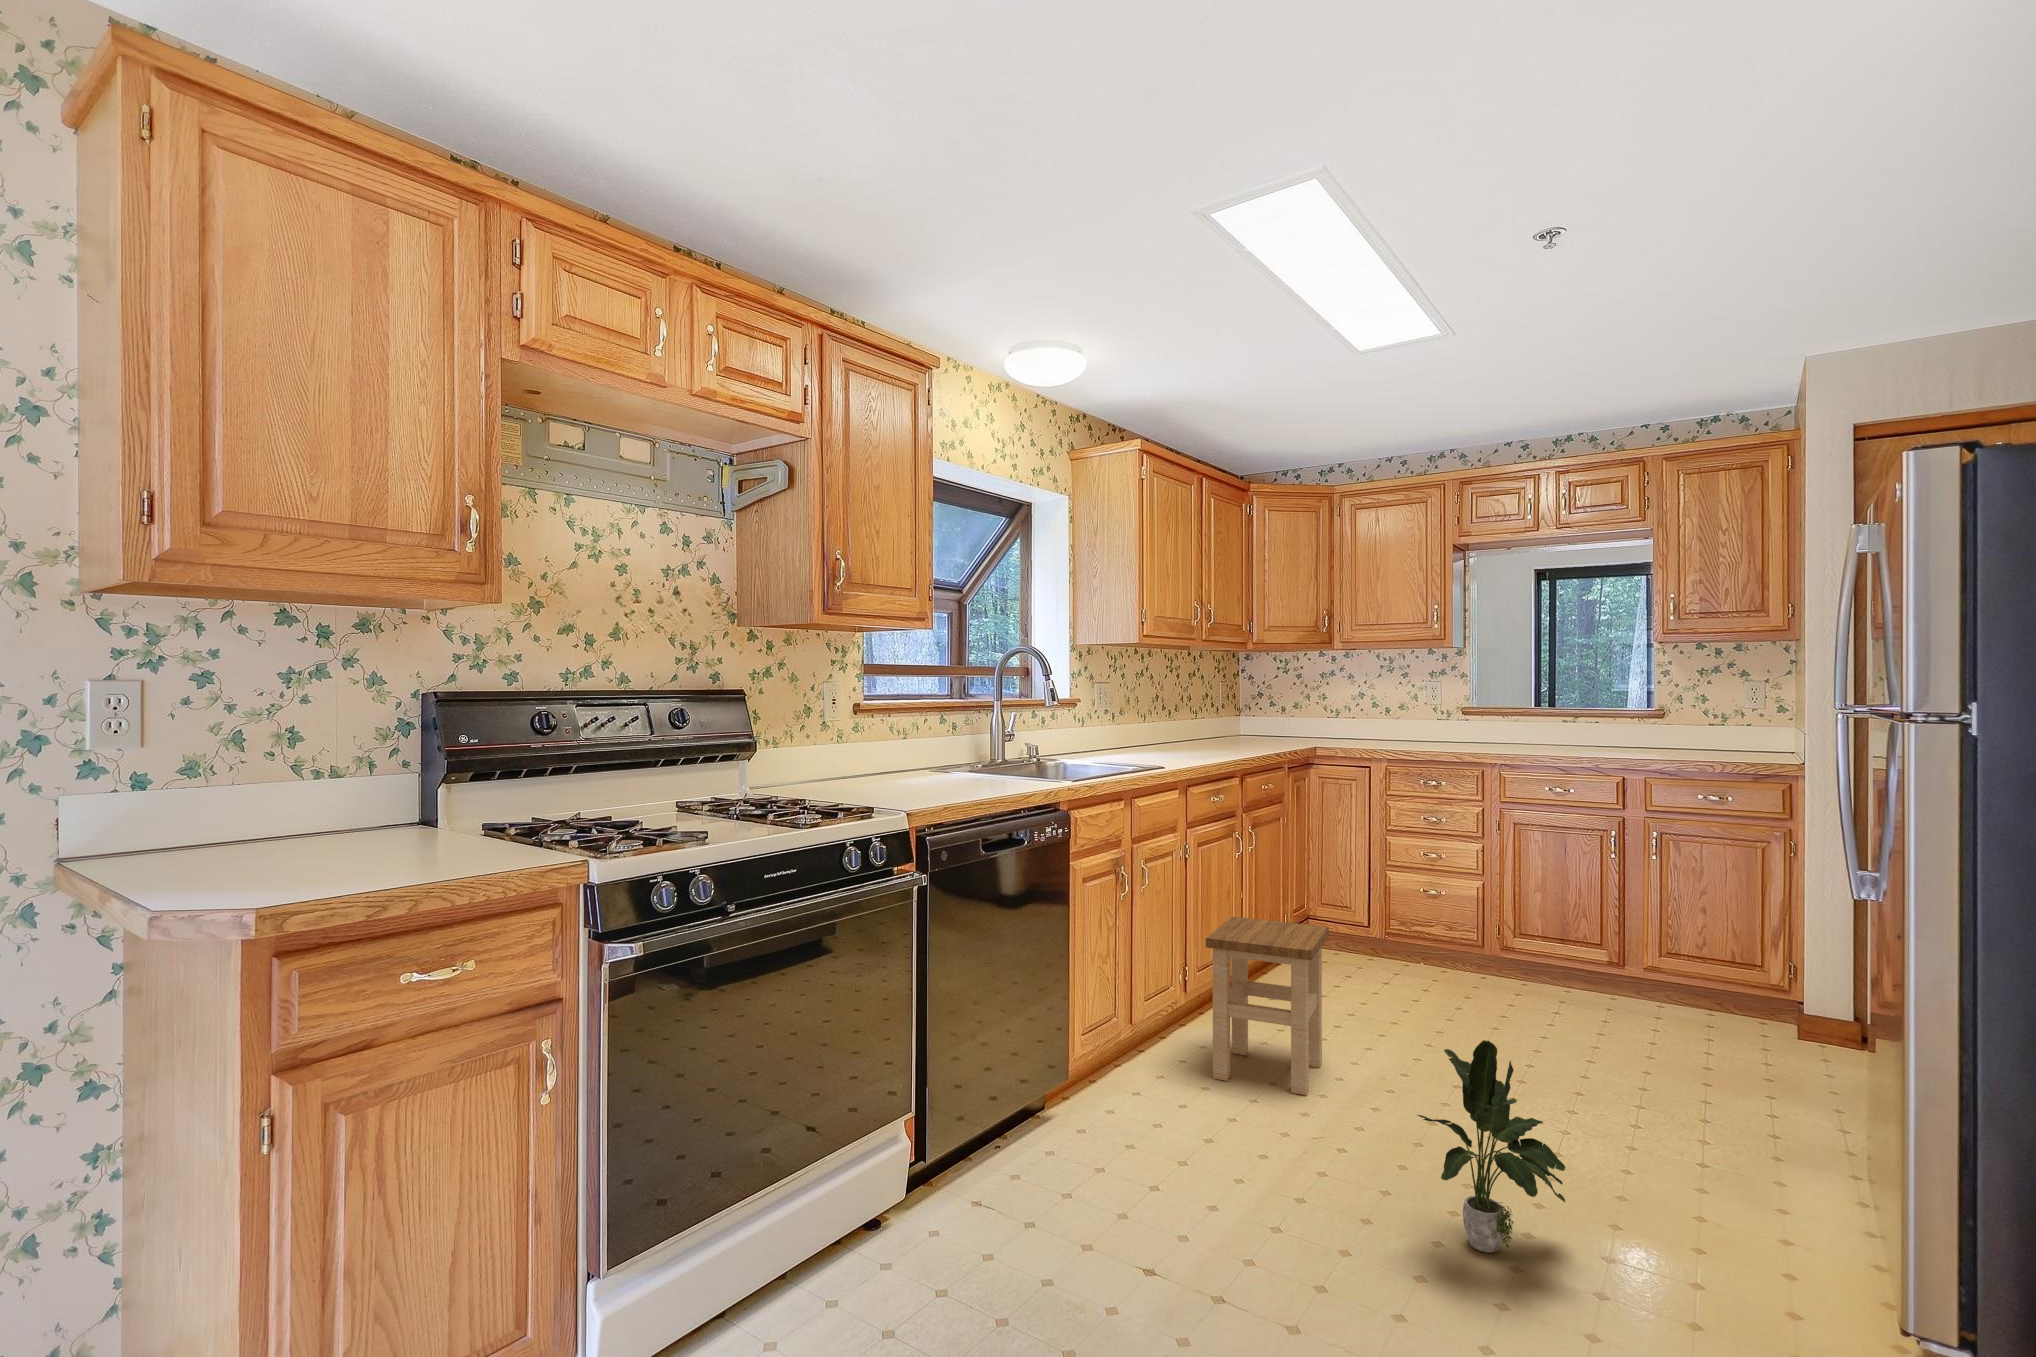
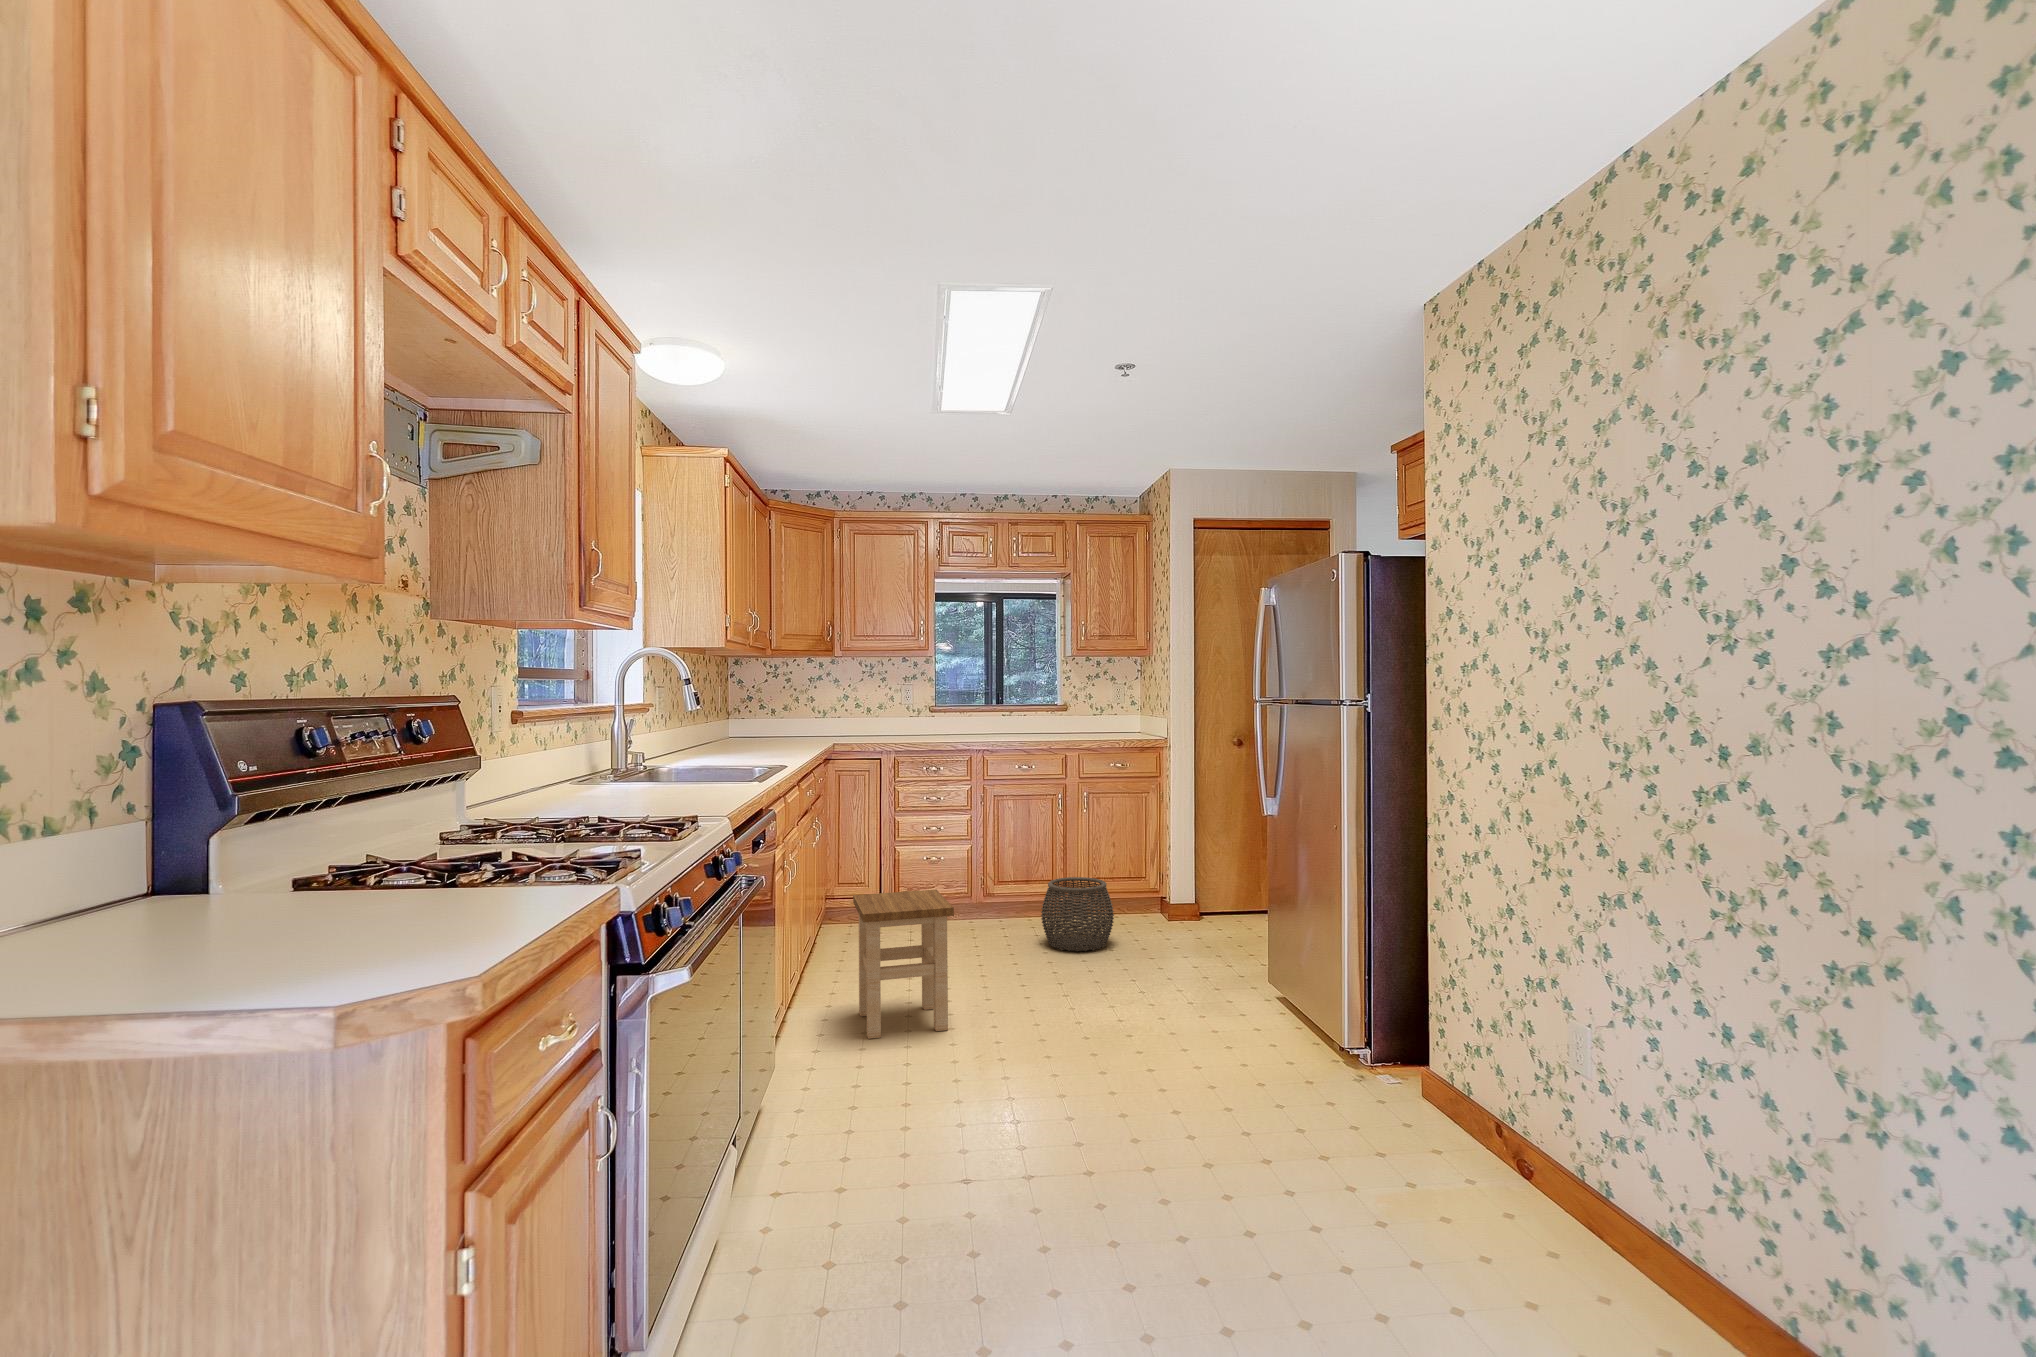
woven basket: none [1540,945,1657,1053] -> present [1041,877,1114,951]
potted plant: present [1417,1040,1566,1252] -> none [1109,937,1202,1087]

